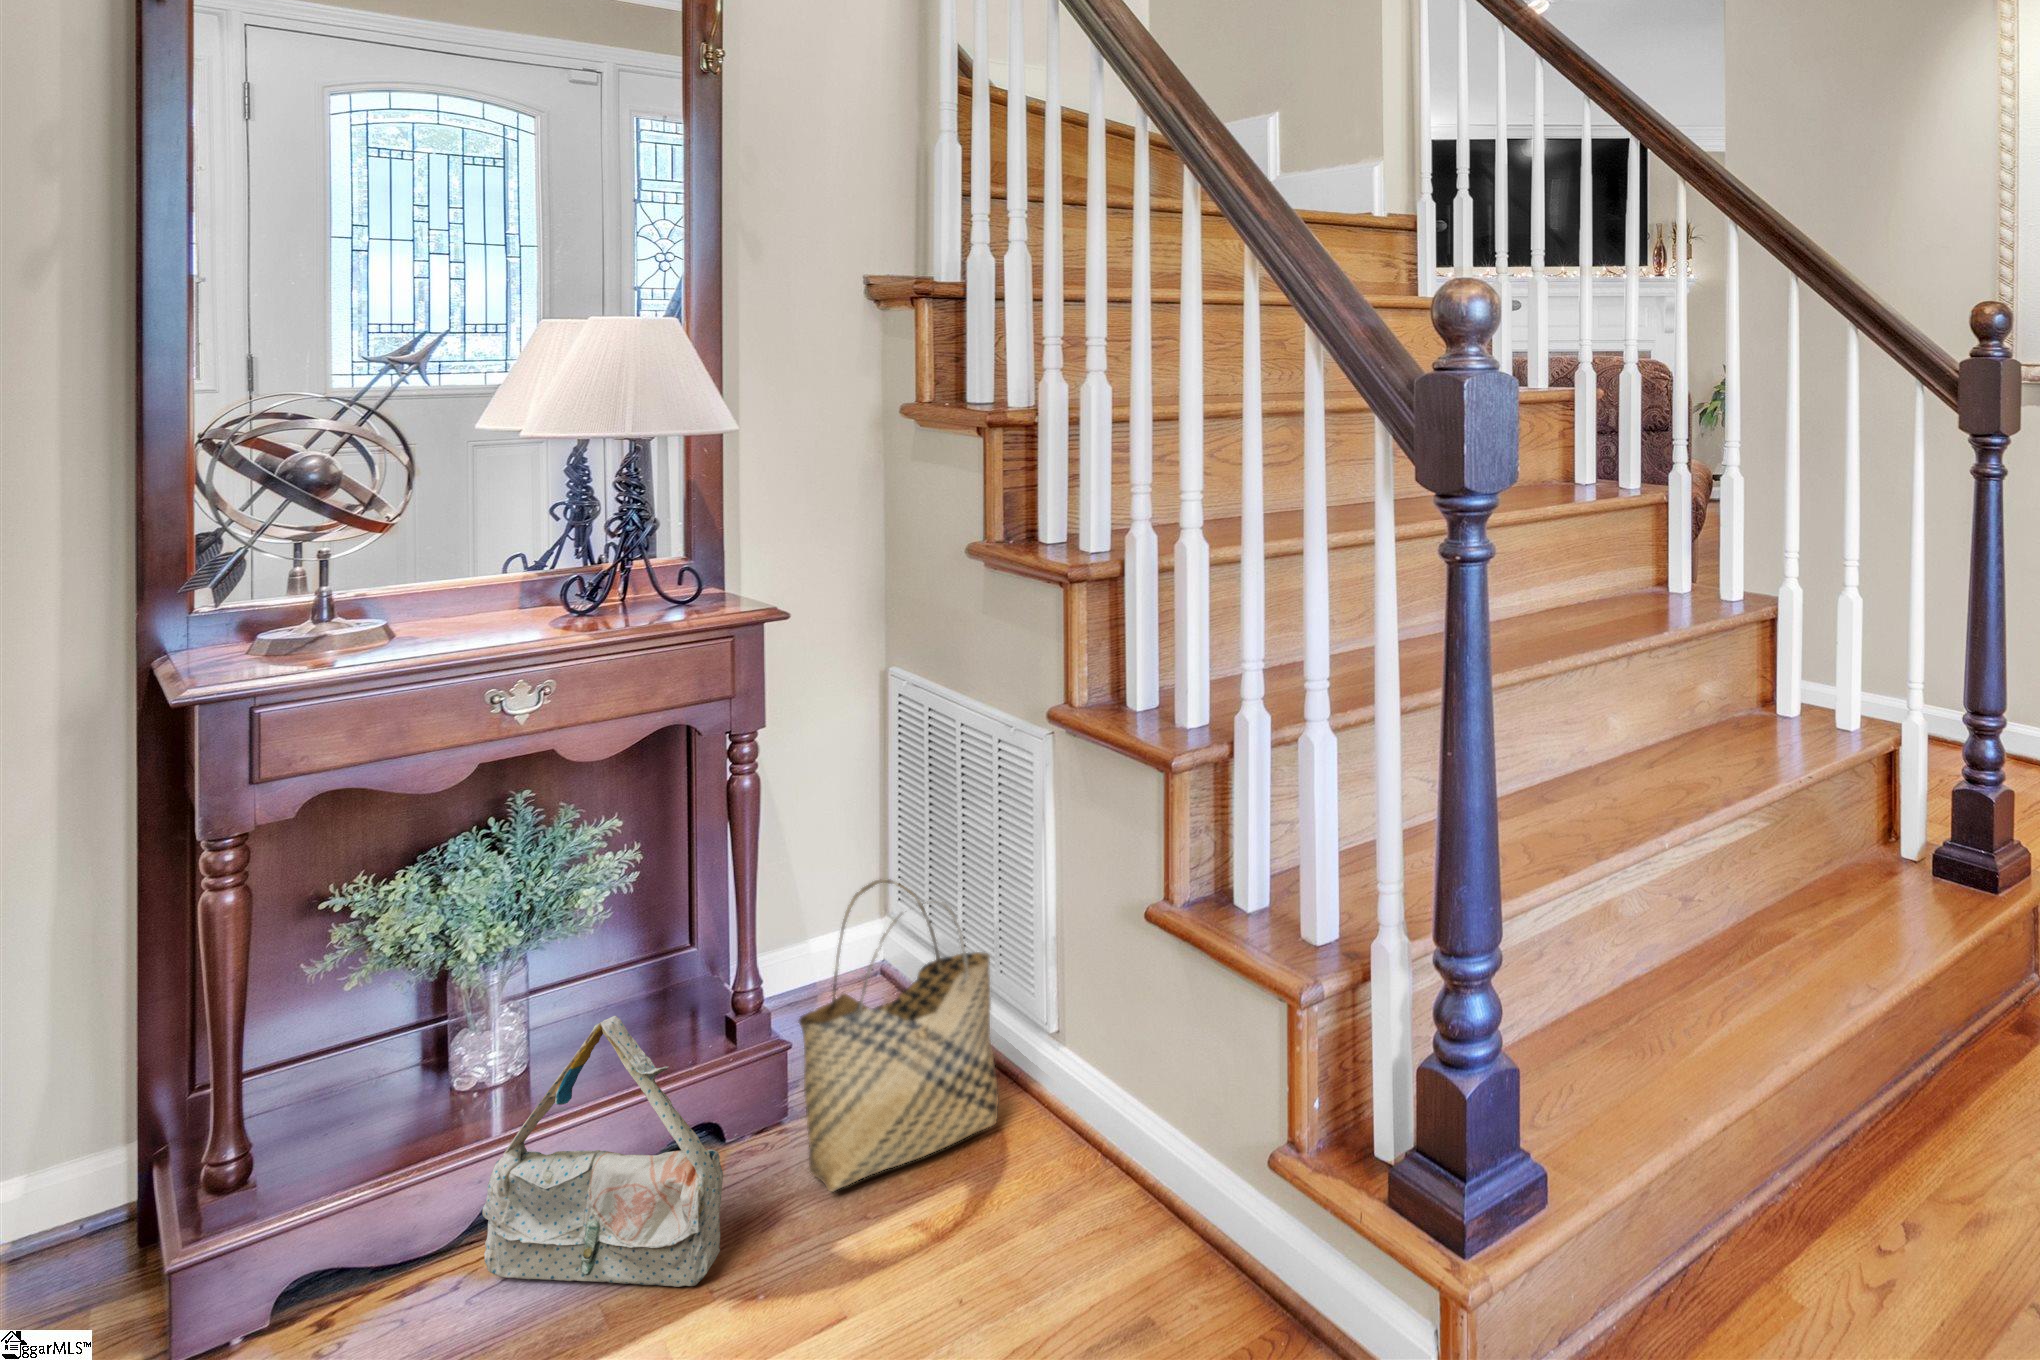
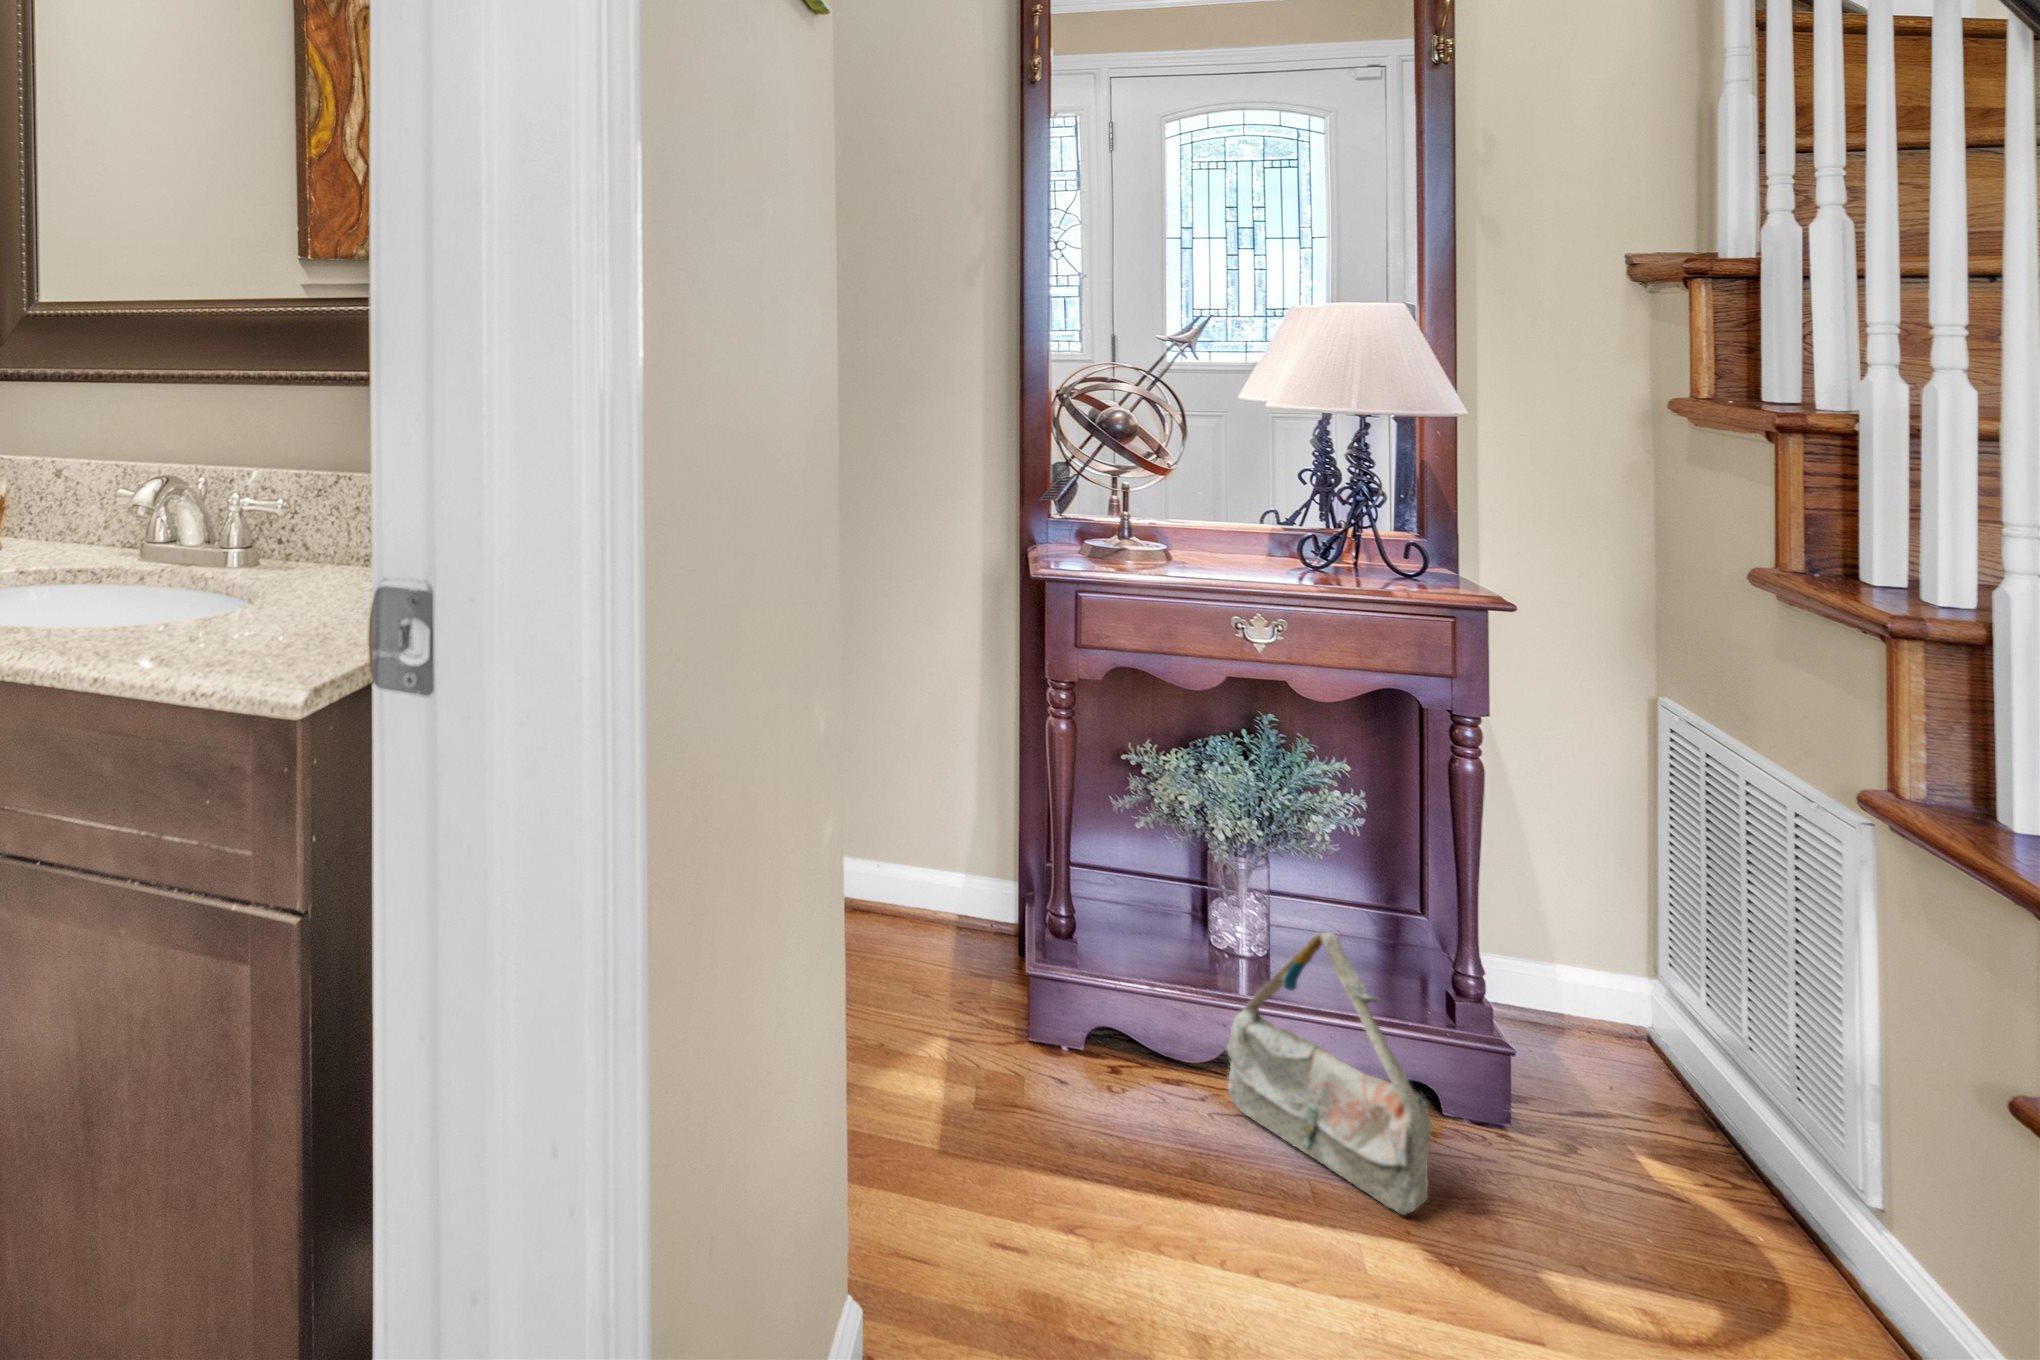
woven basket: present [798,880,998,1192] -> none [1517,910,1779,1253]

